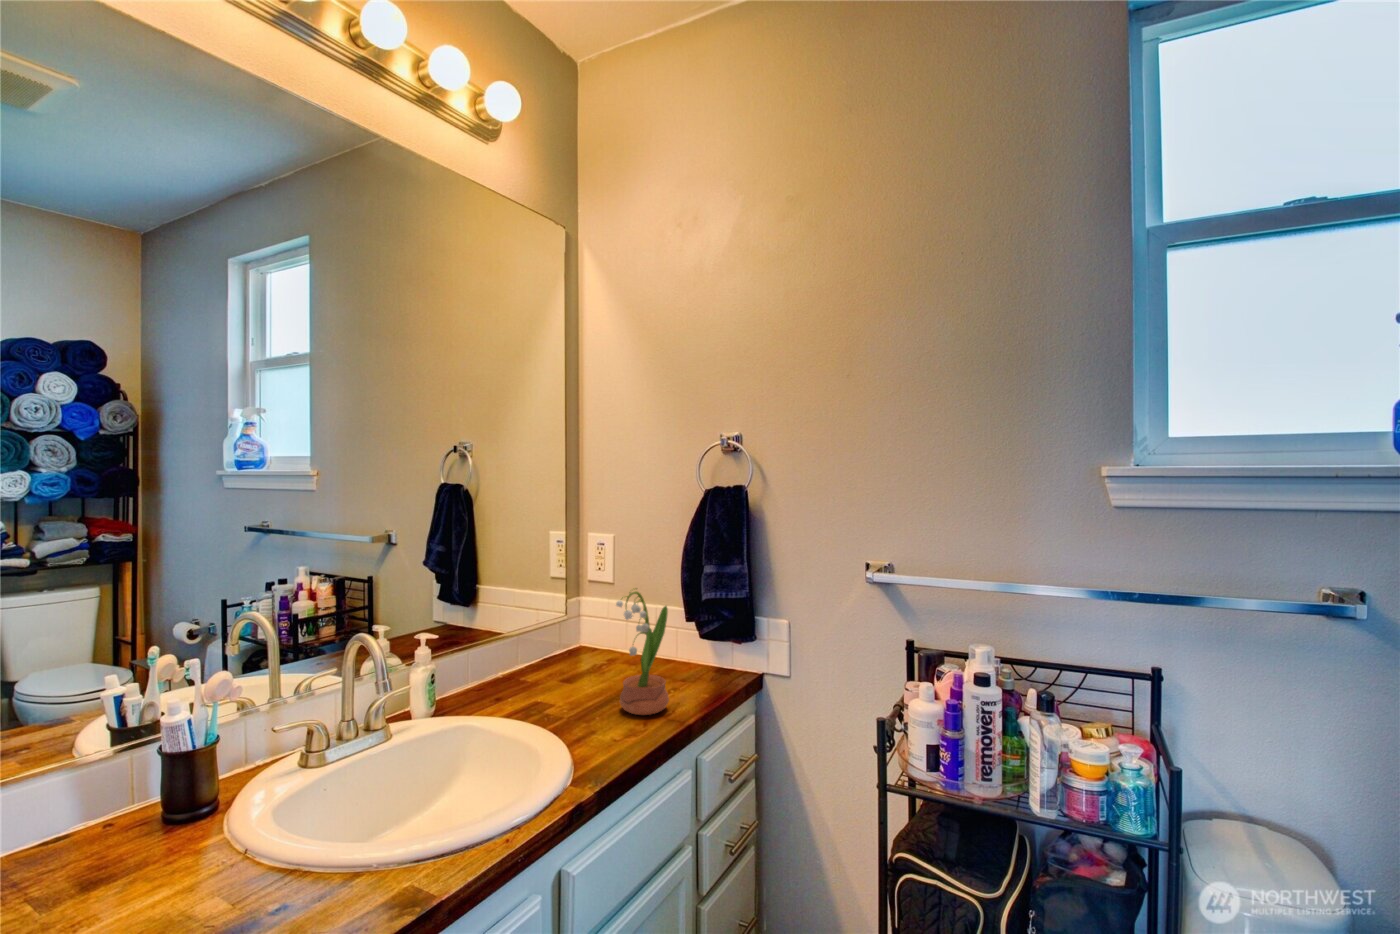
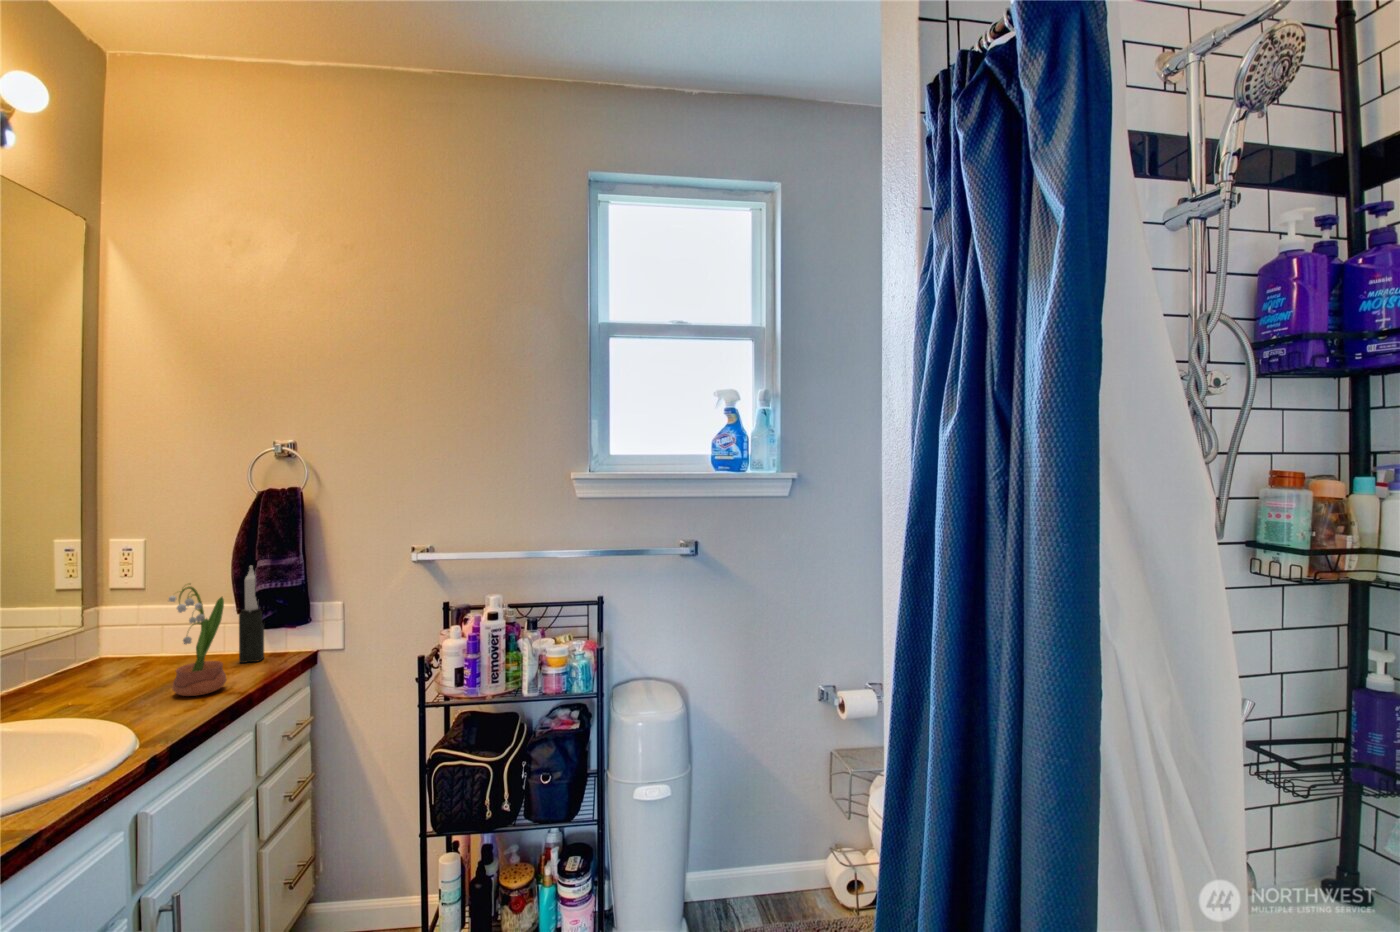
candle: none [686,571,710,678] -> present [239,566,264,663]

